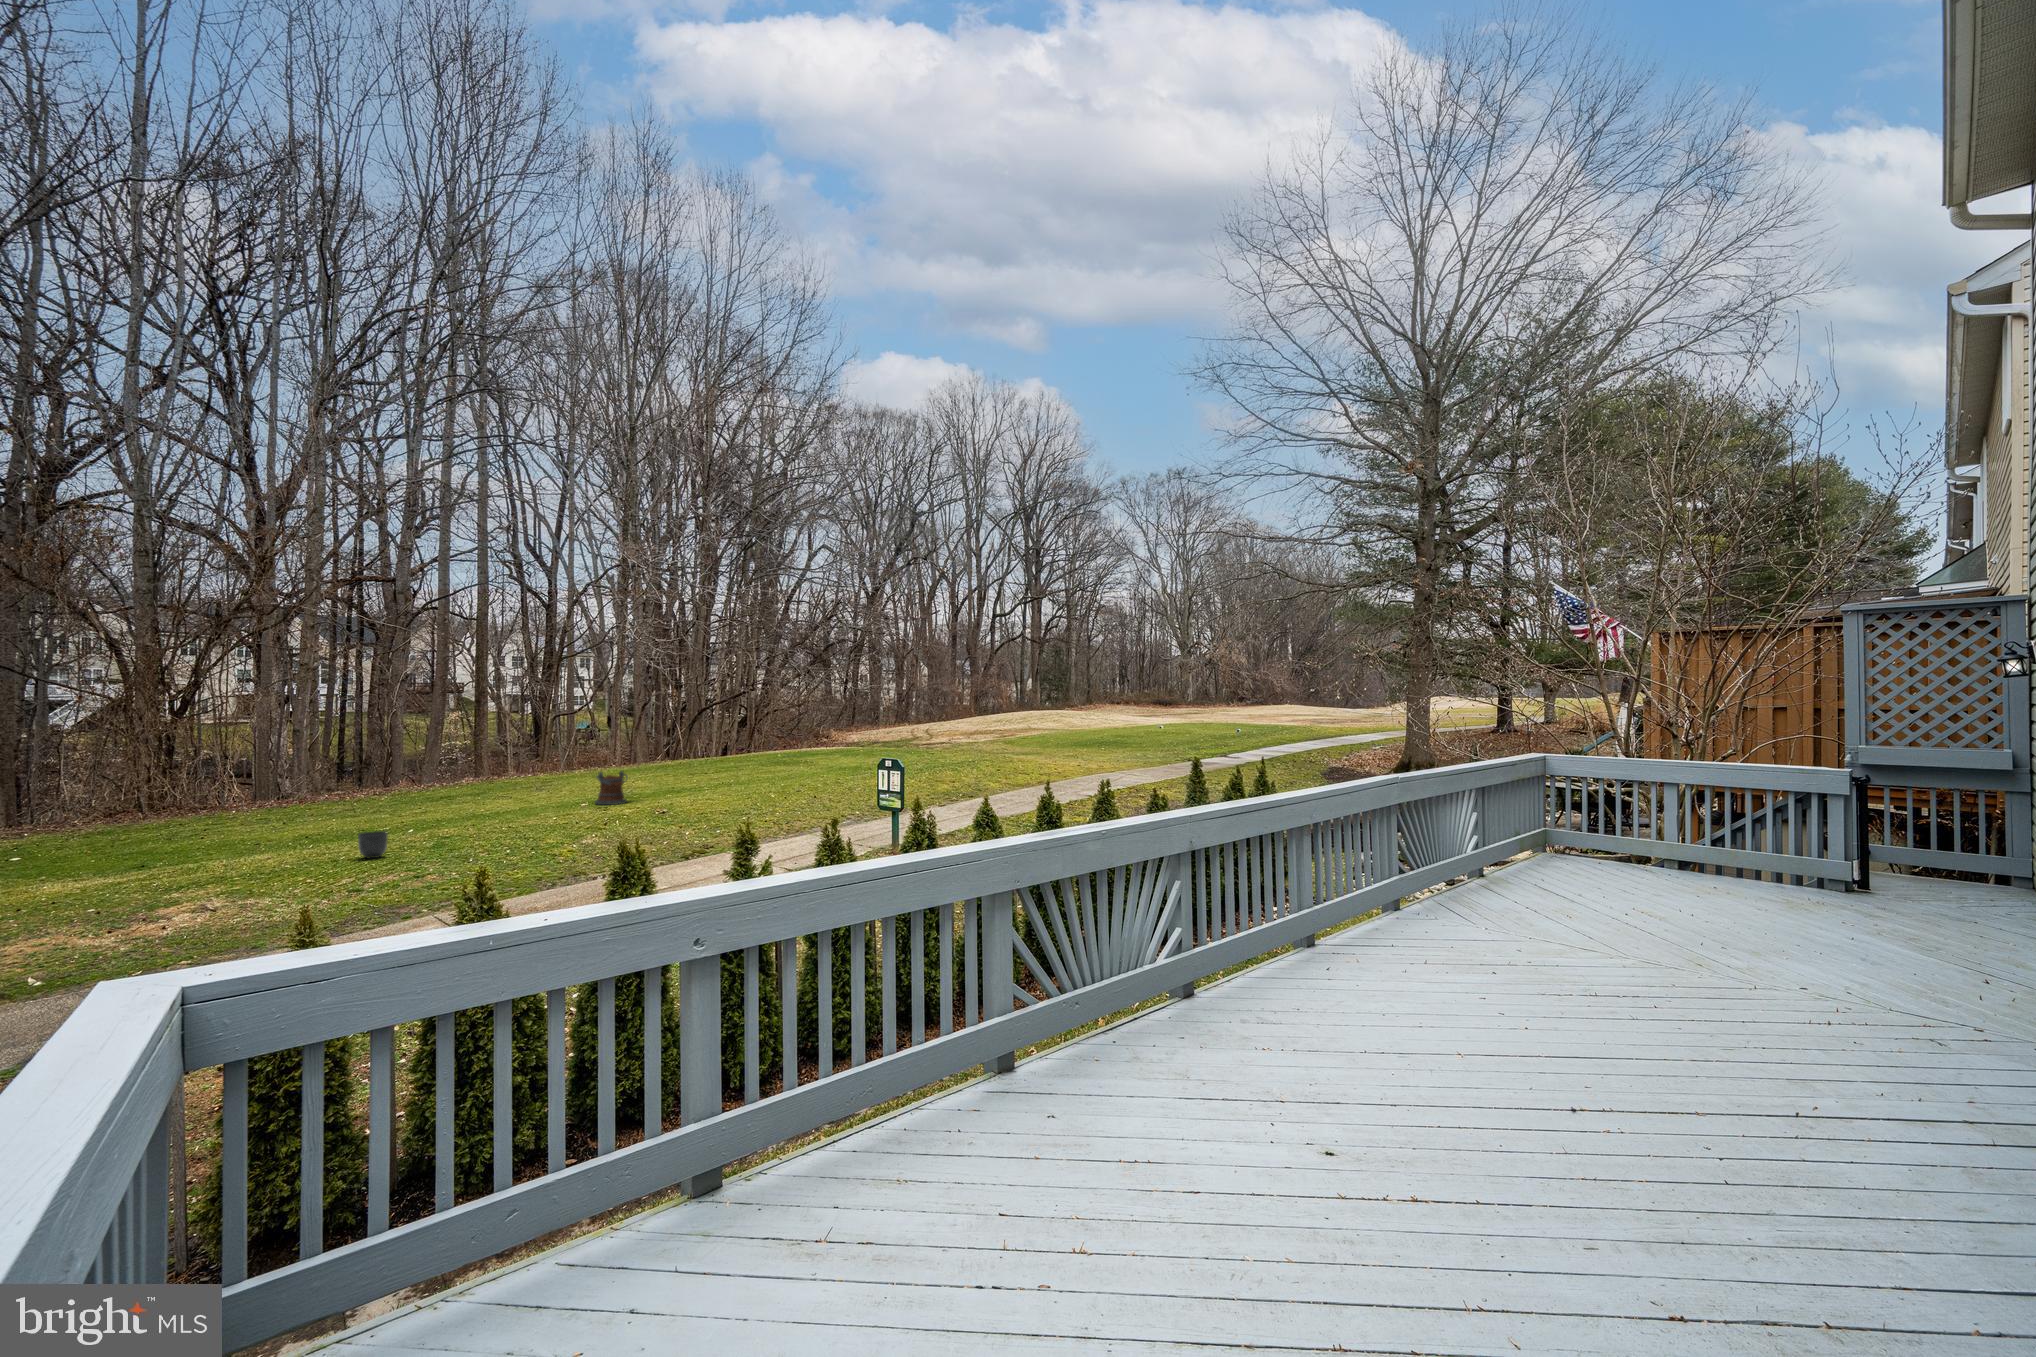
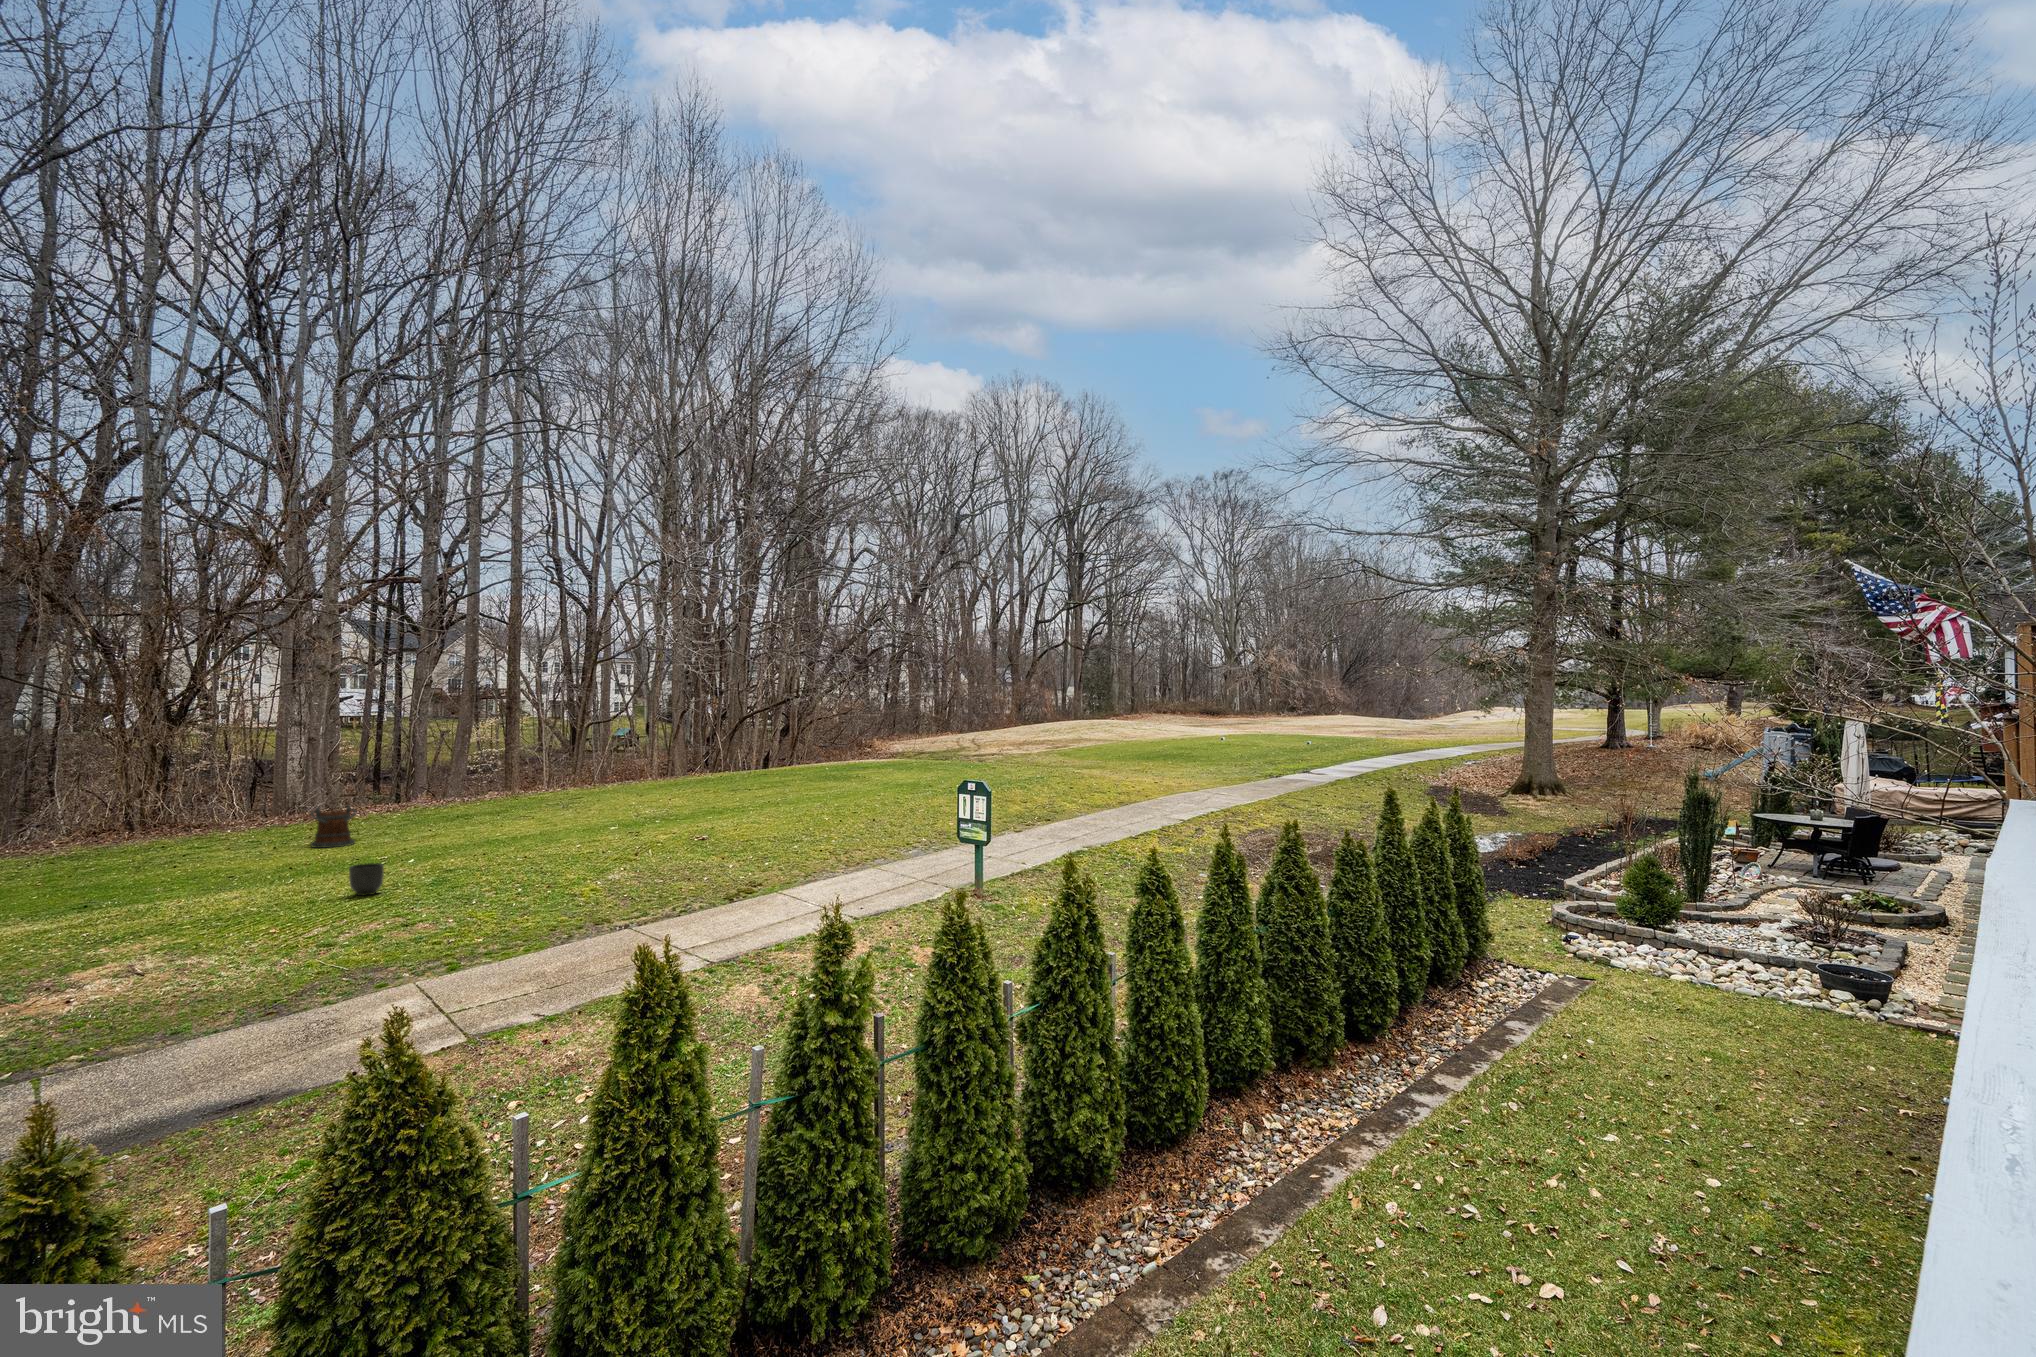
bucket: present [595,771,628,805] -> present [311,805,356,848]

